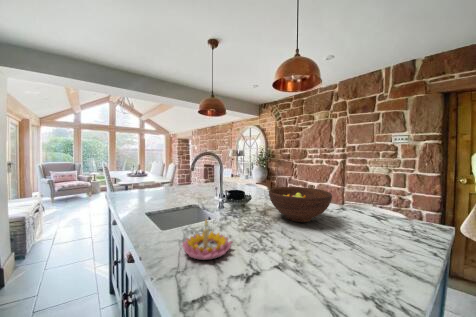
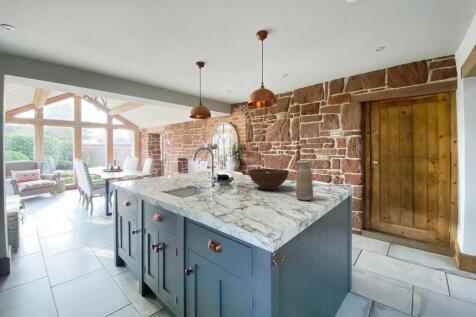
vase: none [347,181,382,257] -> present [296,160,313,200]
candle holder: present [182,220,233,260] -> none [204,184,234,207]

